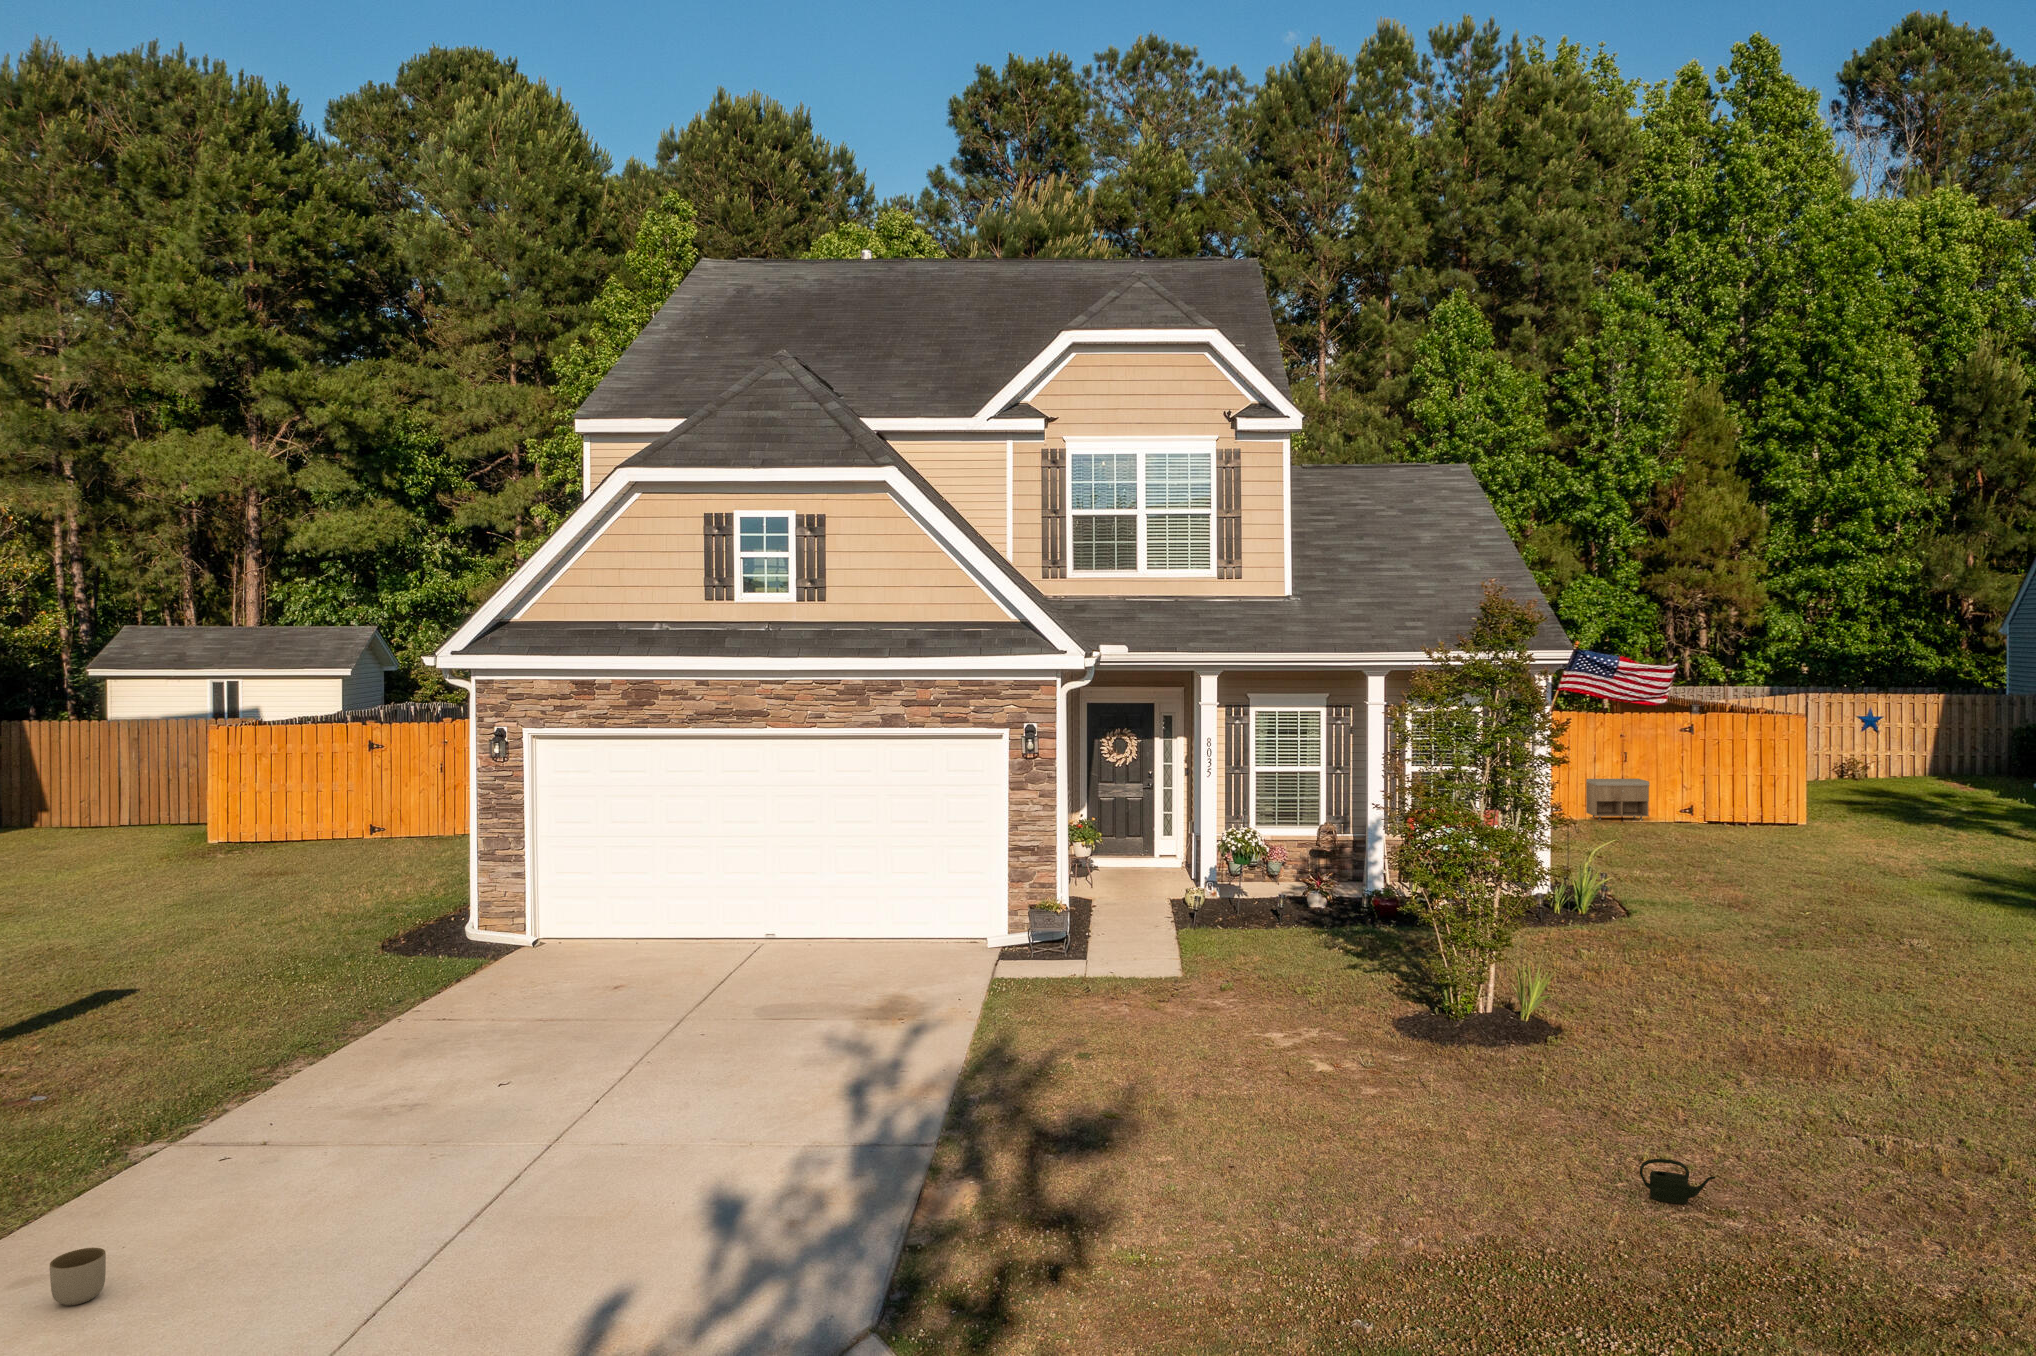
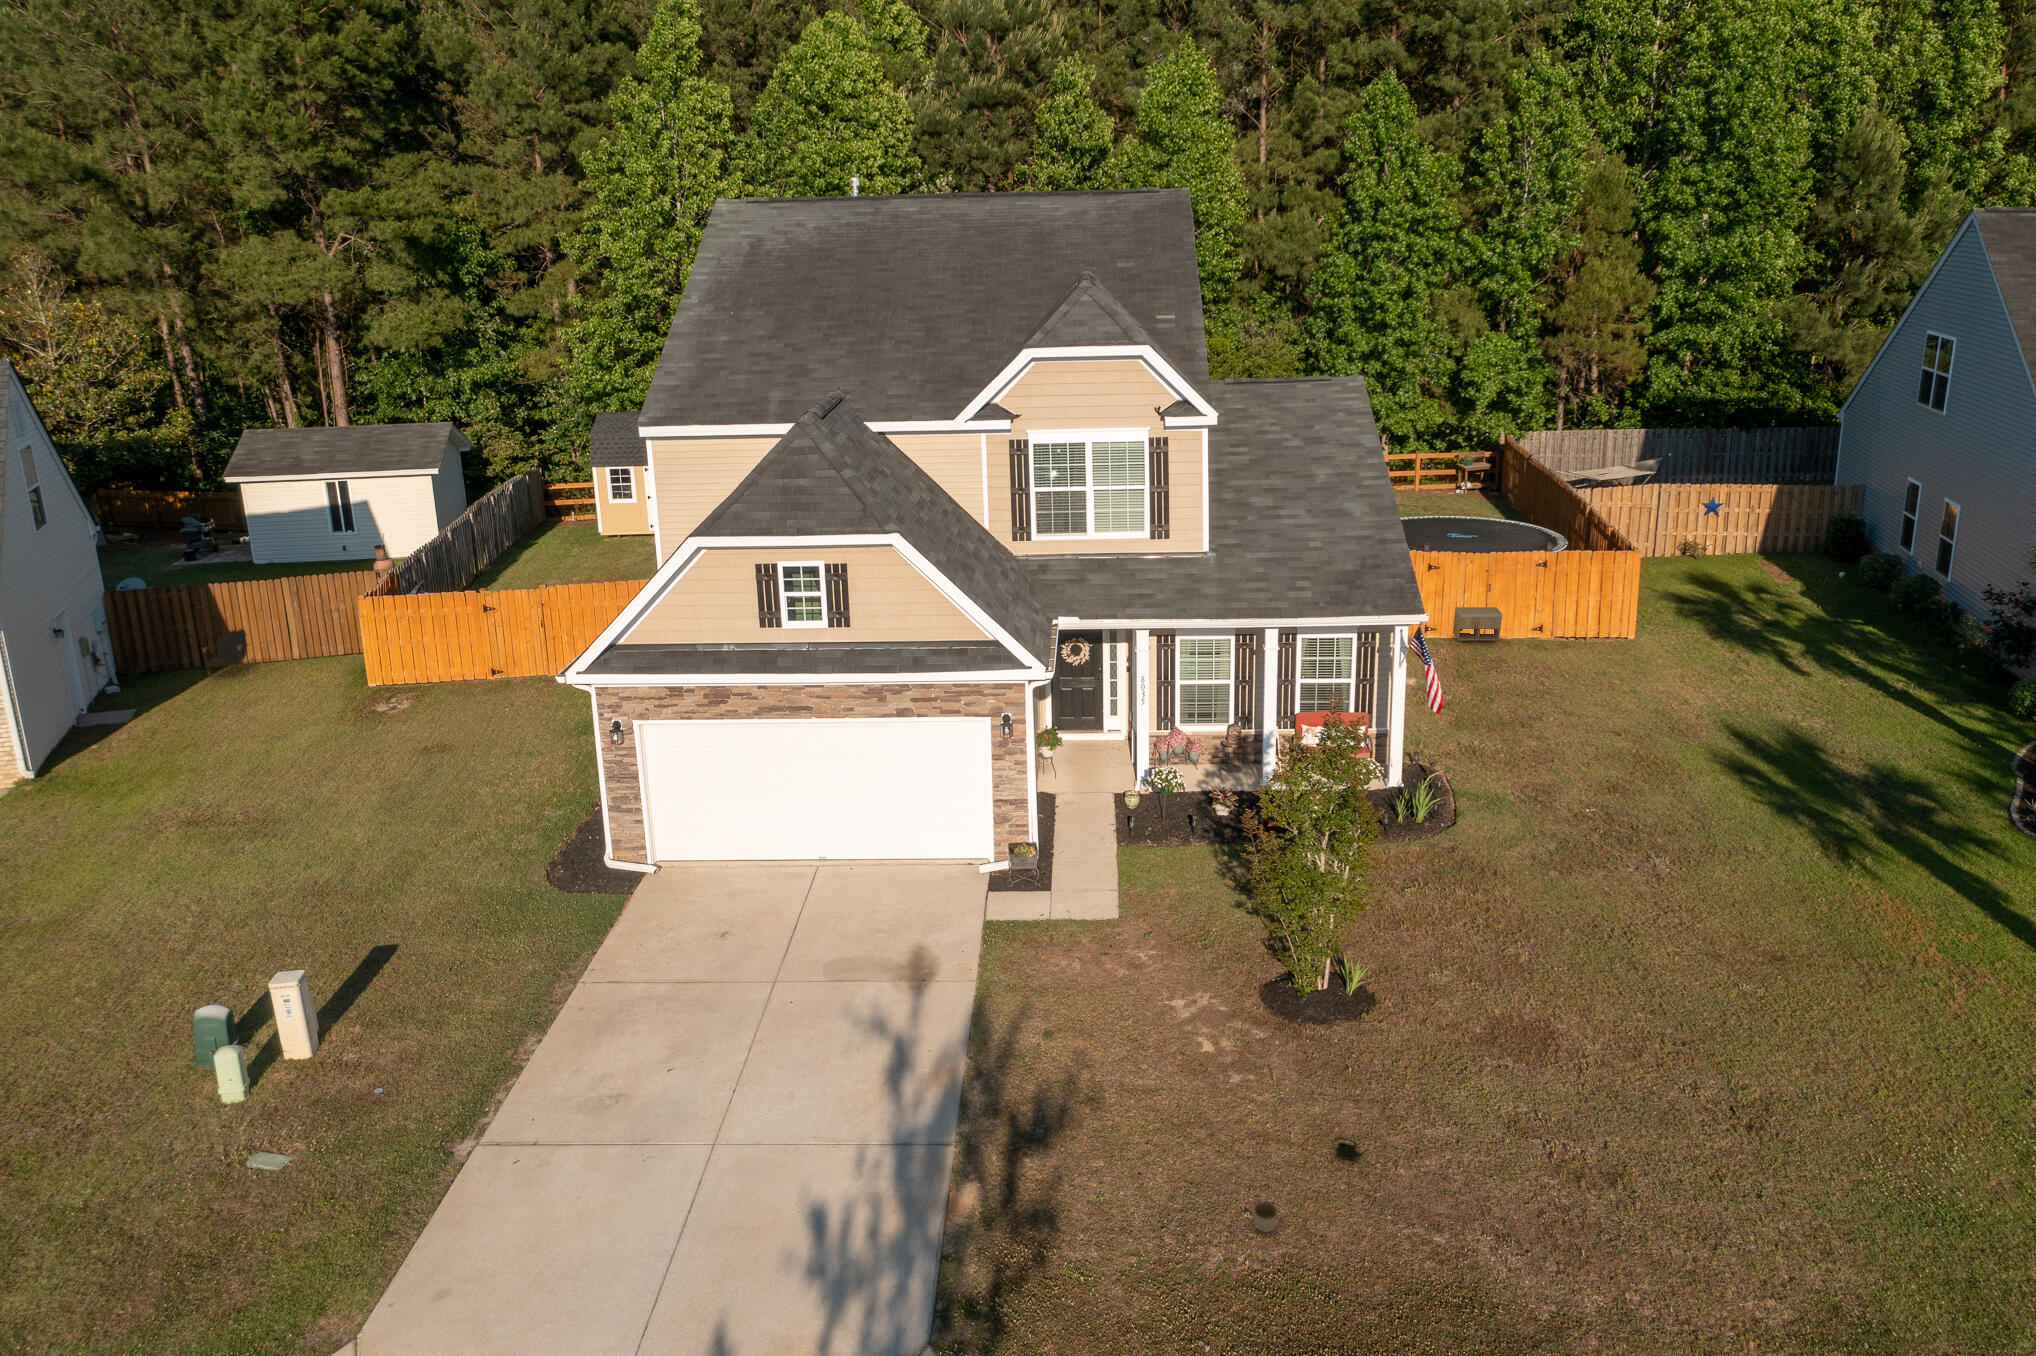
lounge chair: none [21,781,85,835] -> present [203,629,254,675]
planter: present [50,1248,106,1306] -> present [1254,1202,1277,1232]

